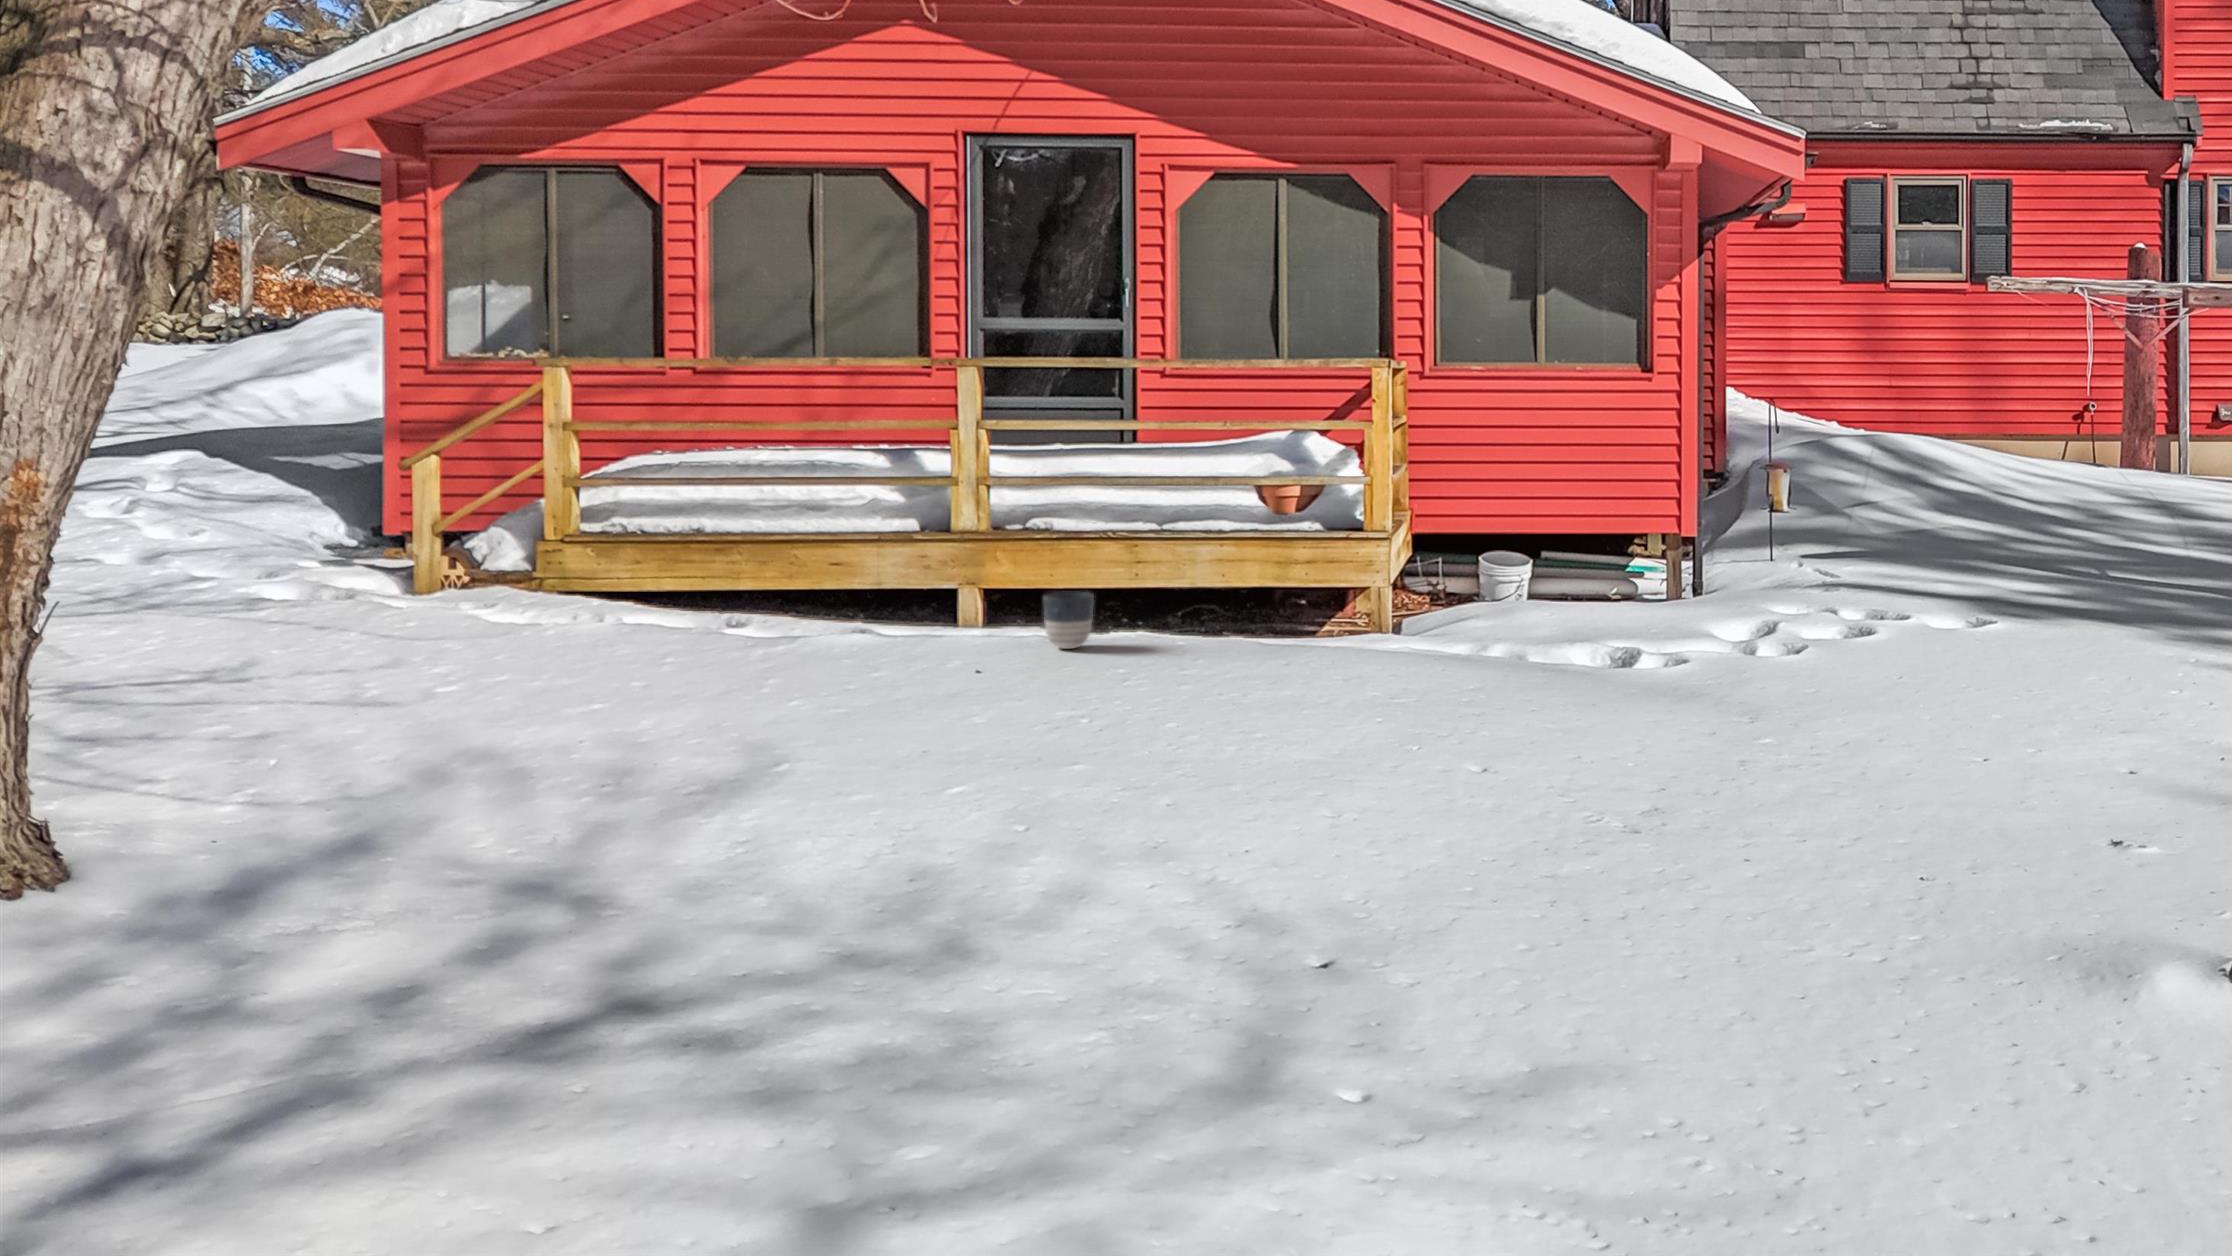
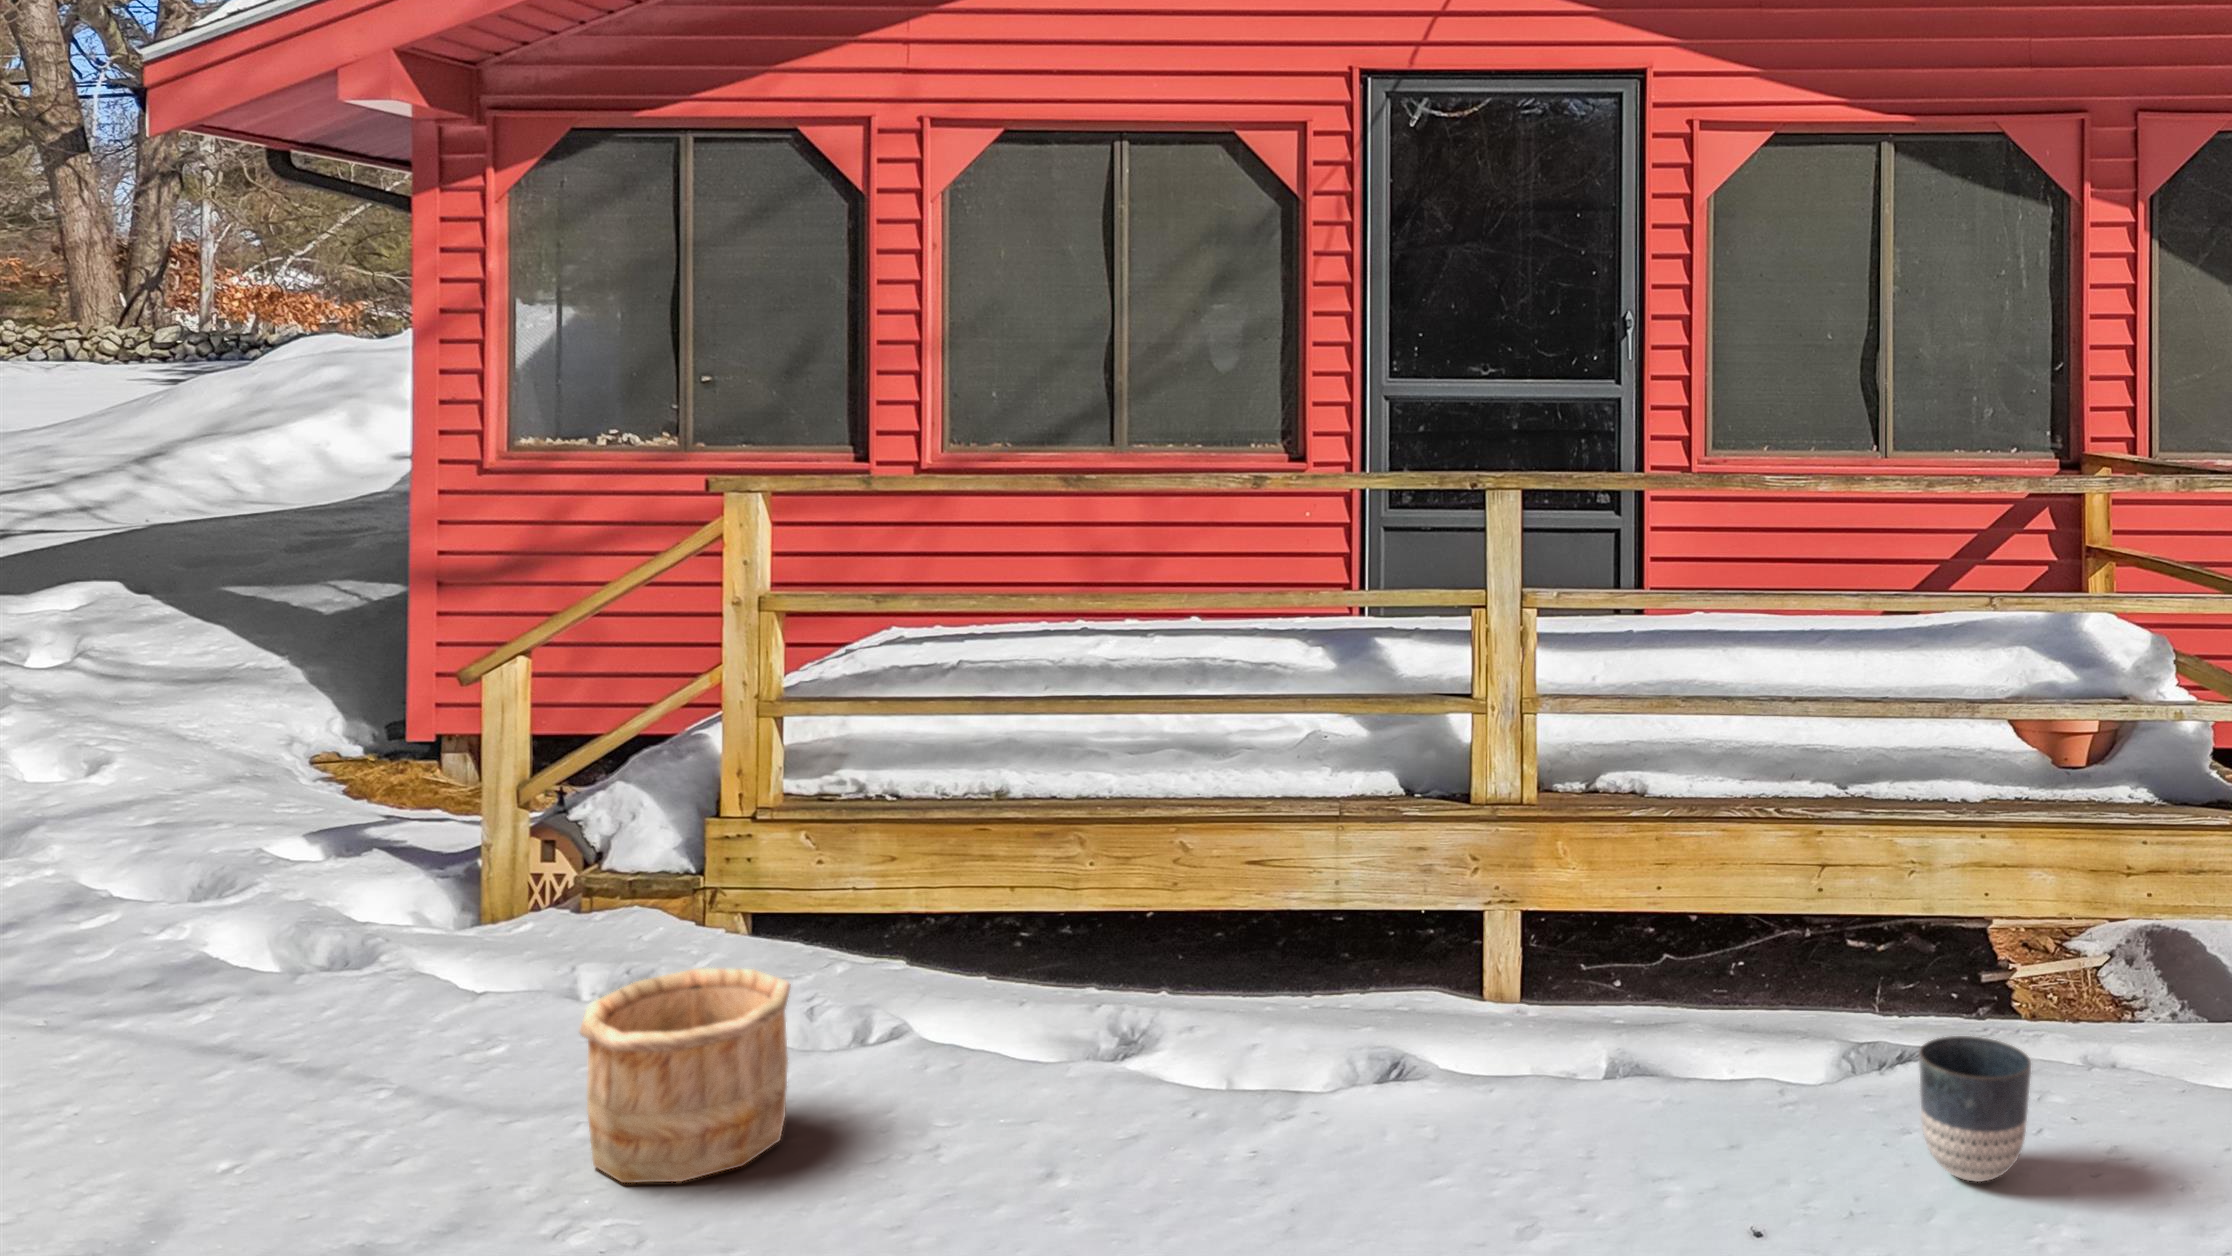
wooden bucket: none [438,563,540,642] -> present [580,968,791,1183]

